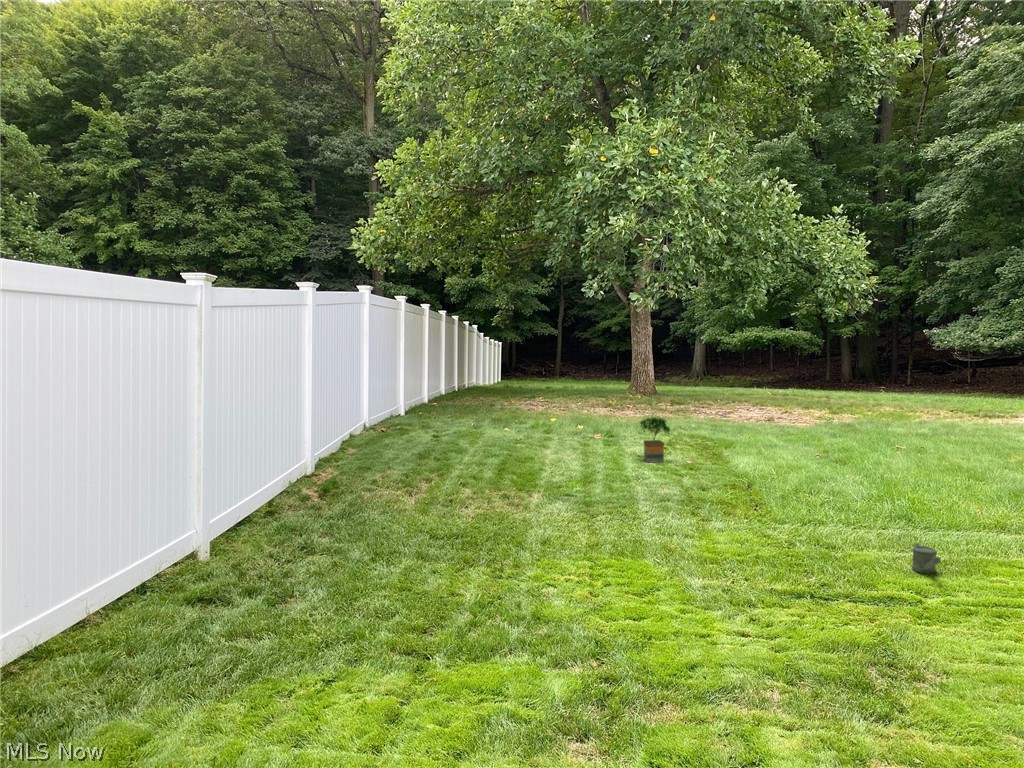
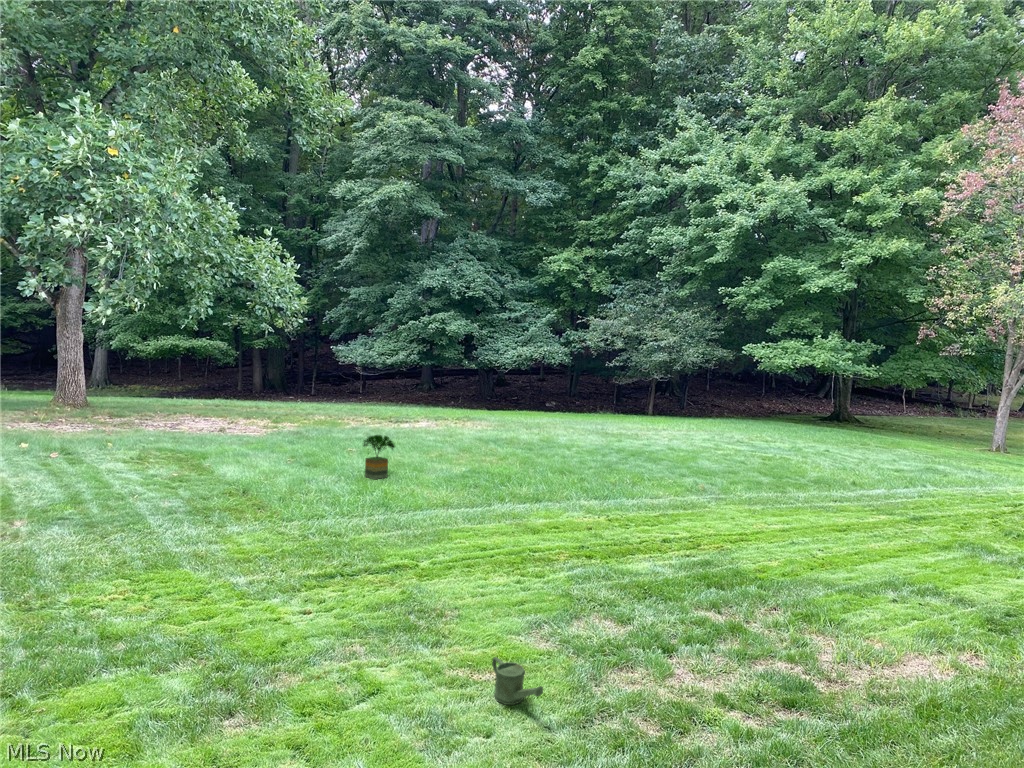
potted tree: present [640,417,670,462] -> present [363,435,395,479]

